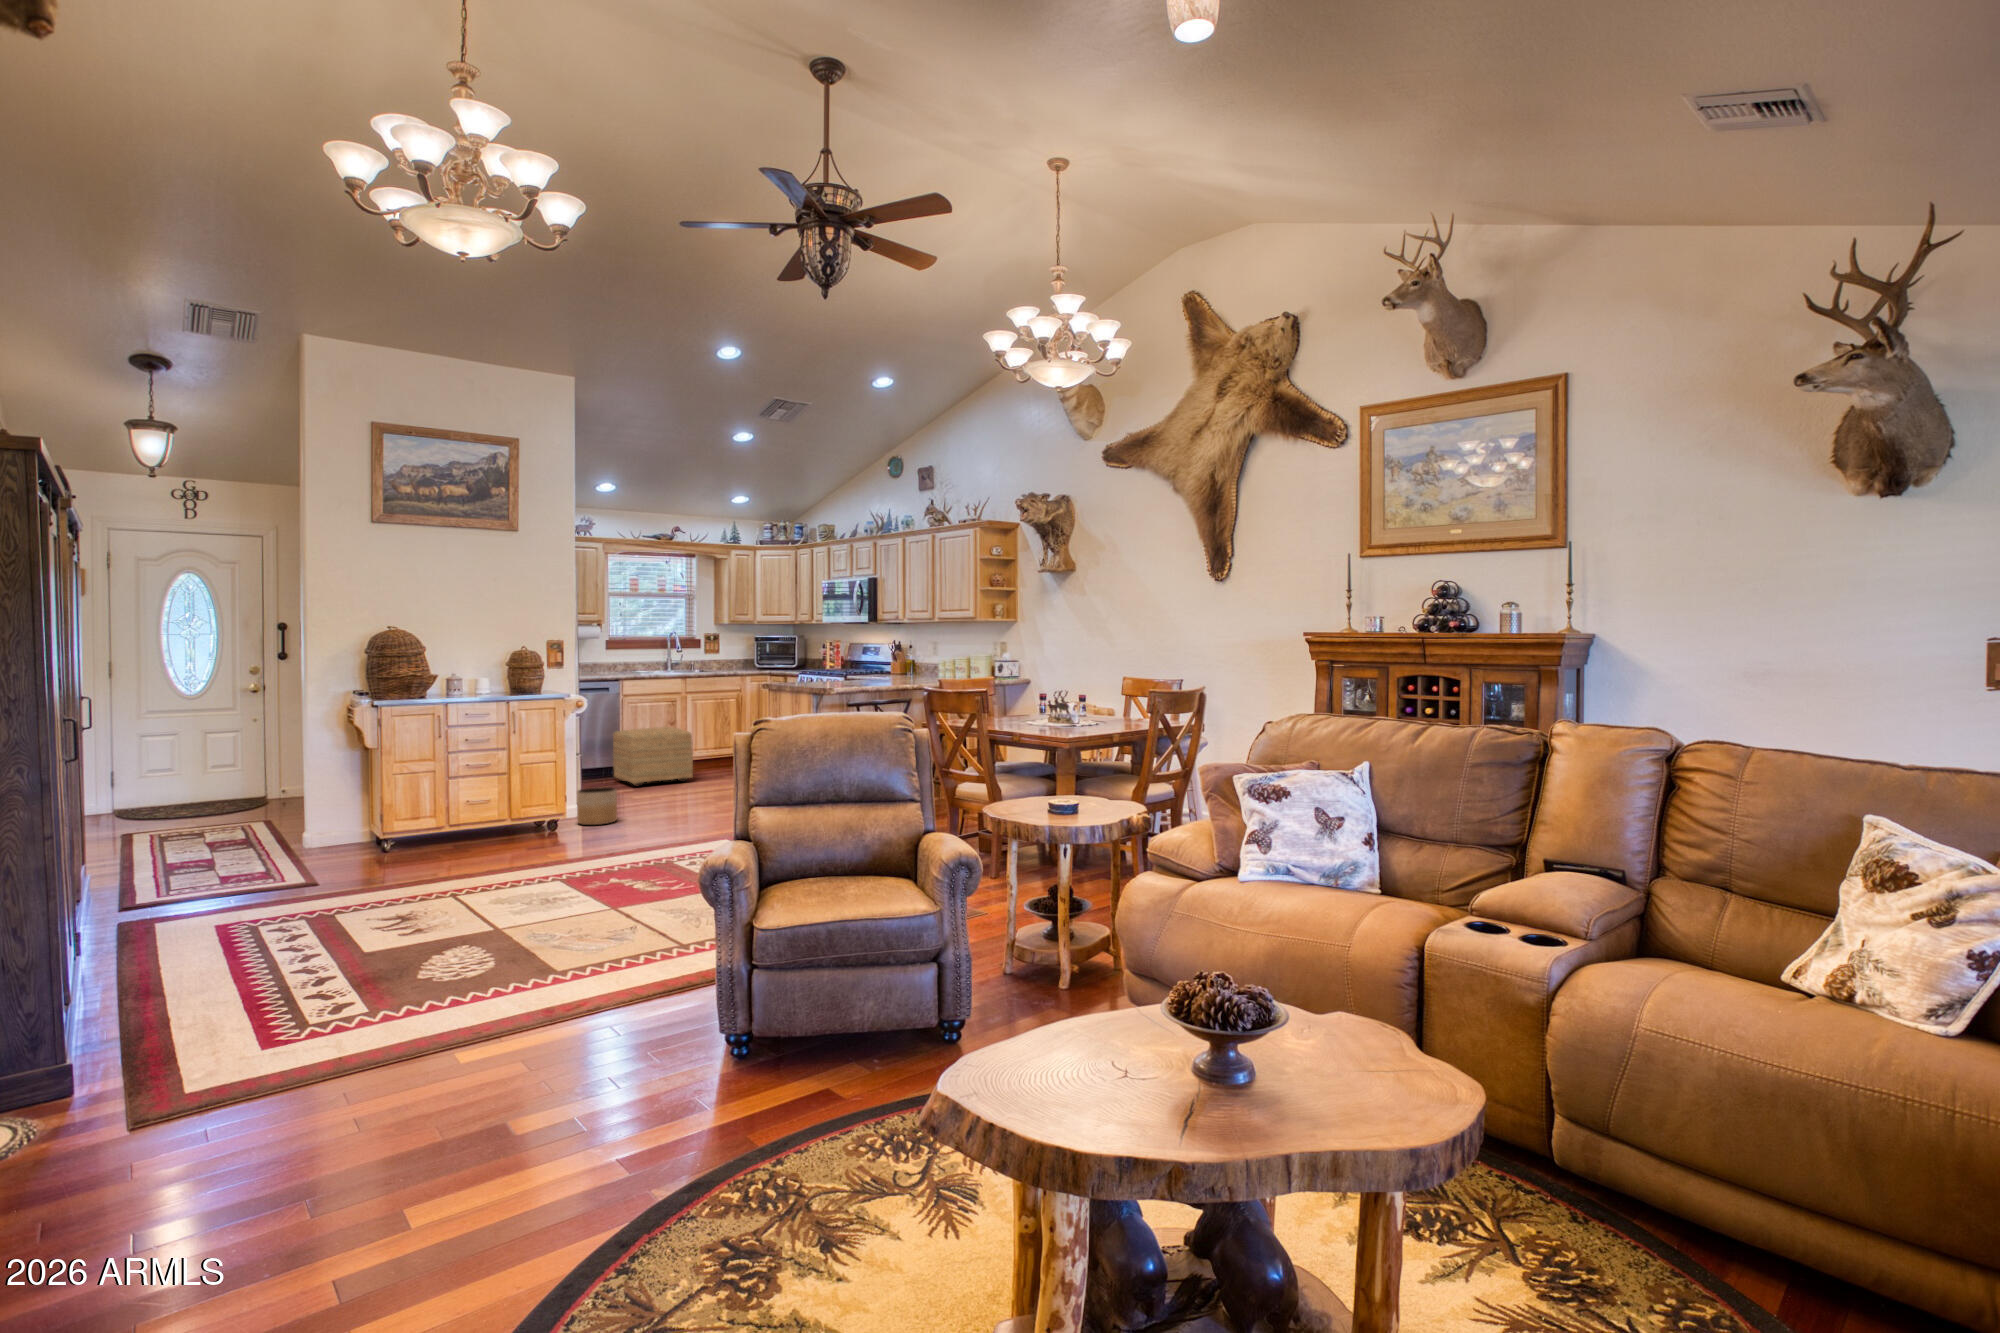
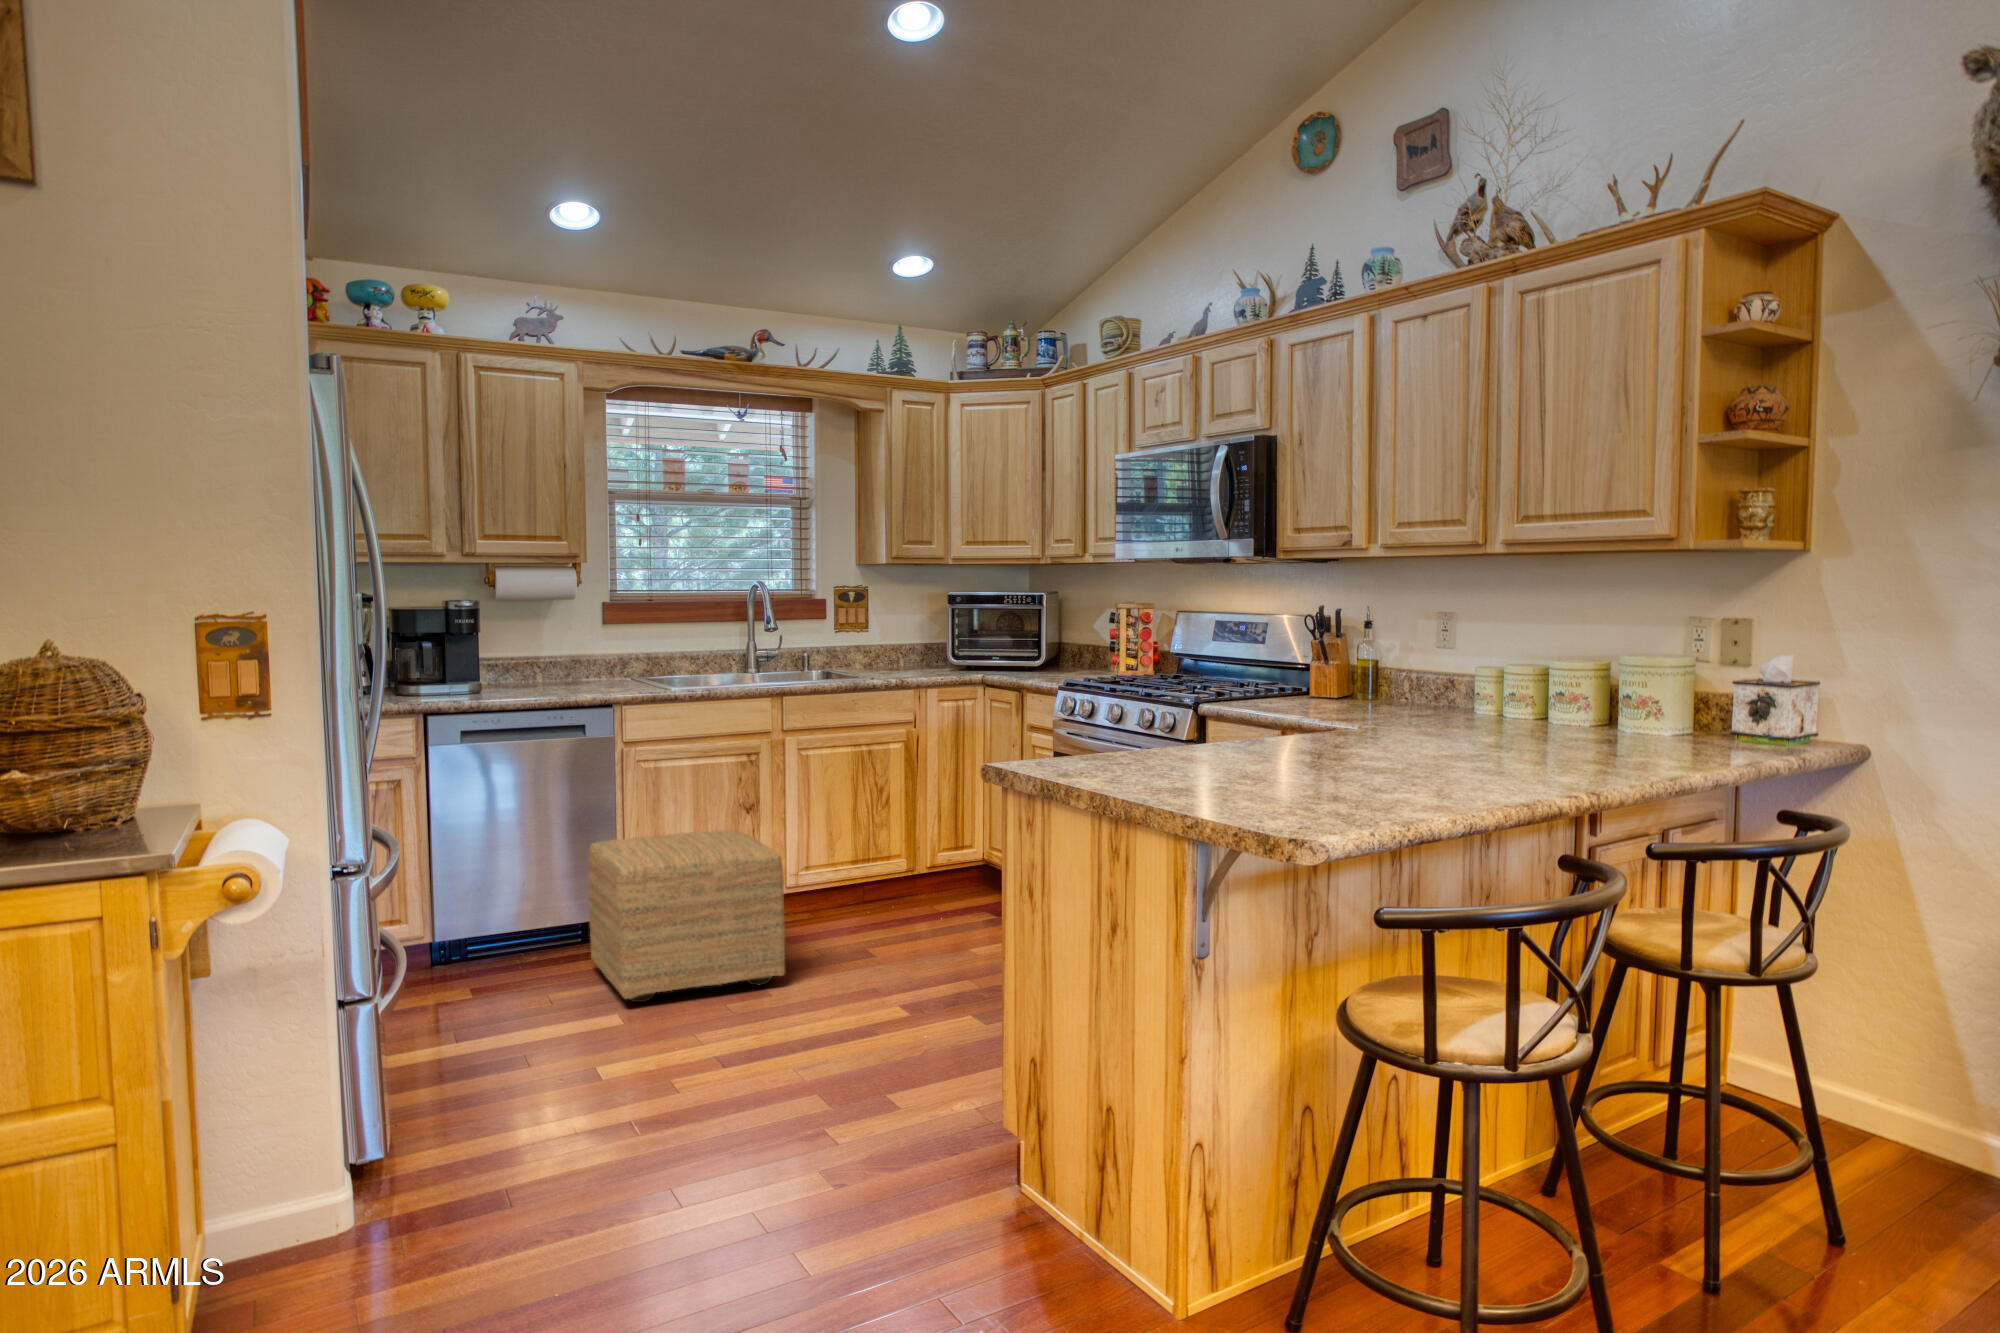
planter: present [577,787,618,825] -> none [359,1106,498,1263]

